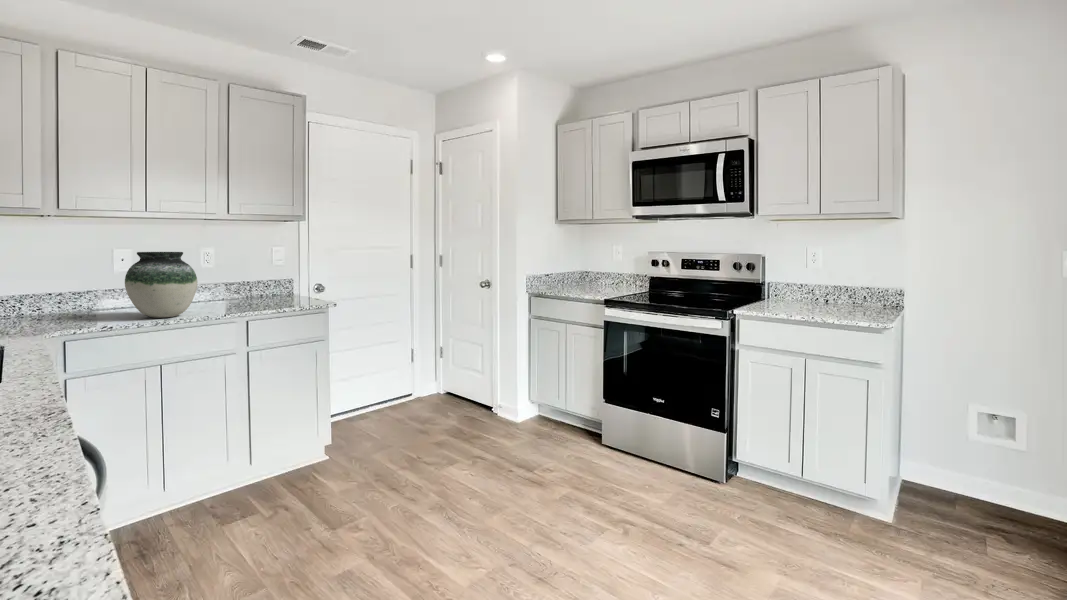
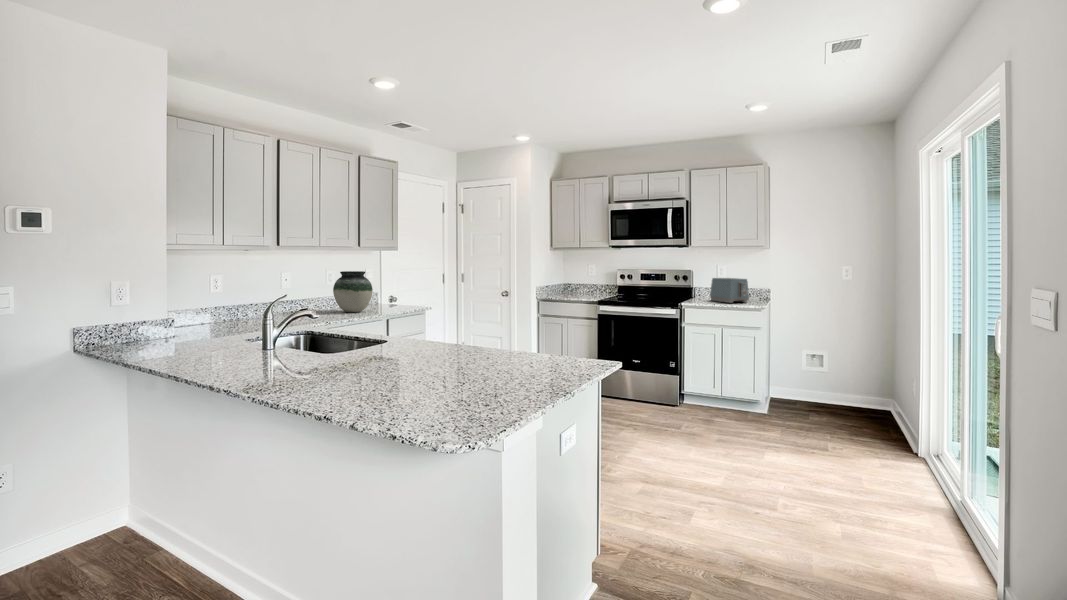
toaster: none [789,268,861,313] -> present [710,278,749,303]

